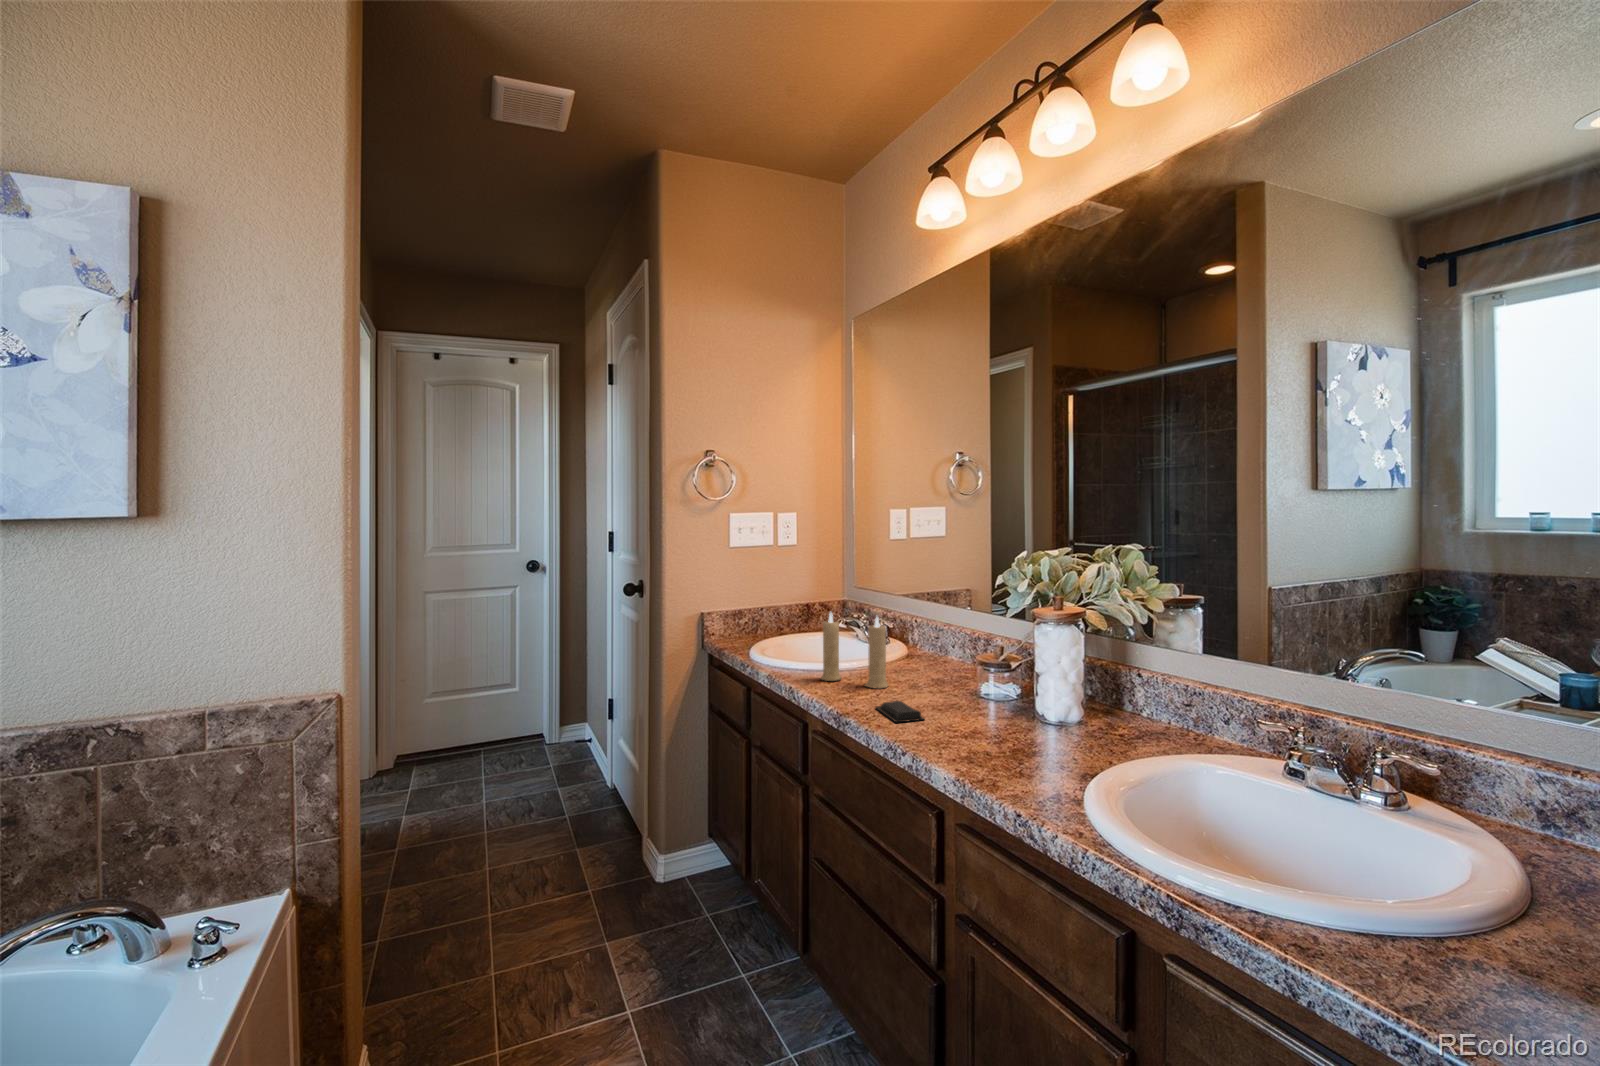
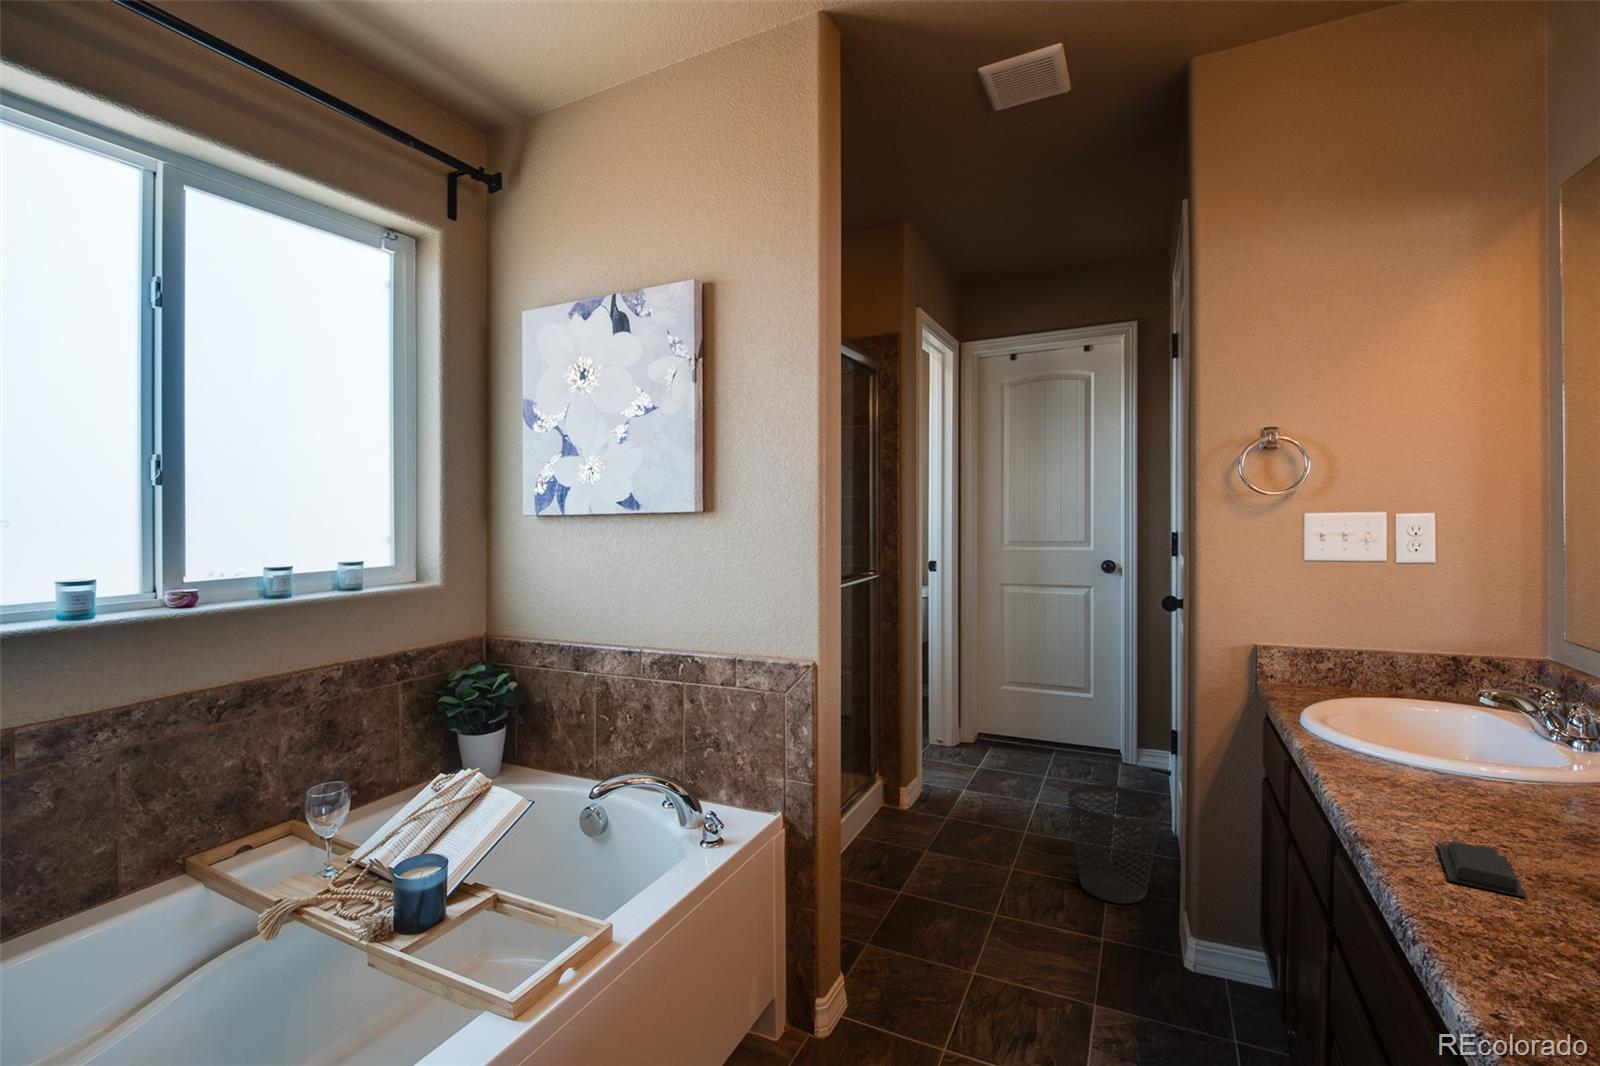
candle: present [821,613,888,688] -> none [1384,666,1520,821]
wastebasket: none [543,755,623,858] -> present [1068,784,1163,904]

